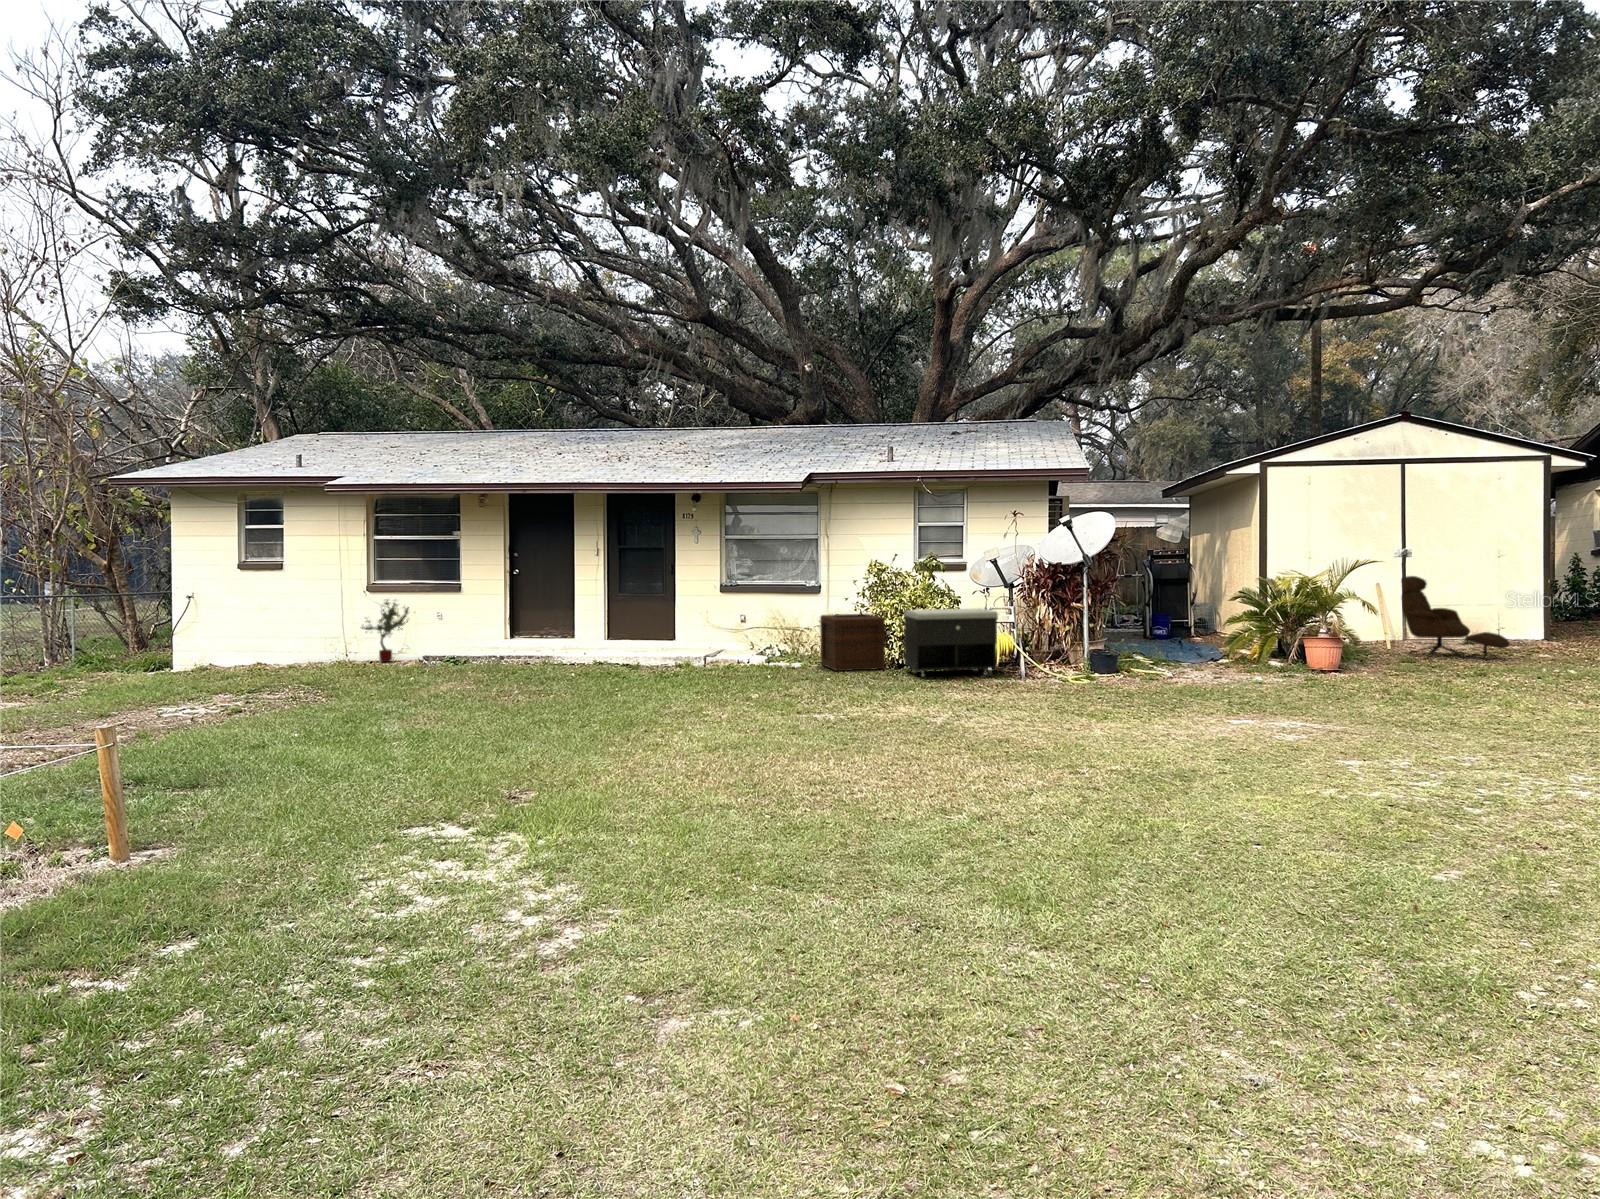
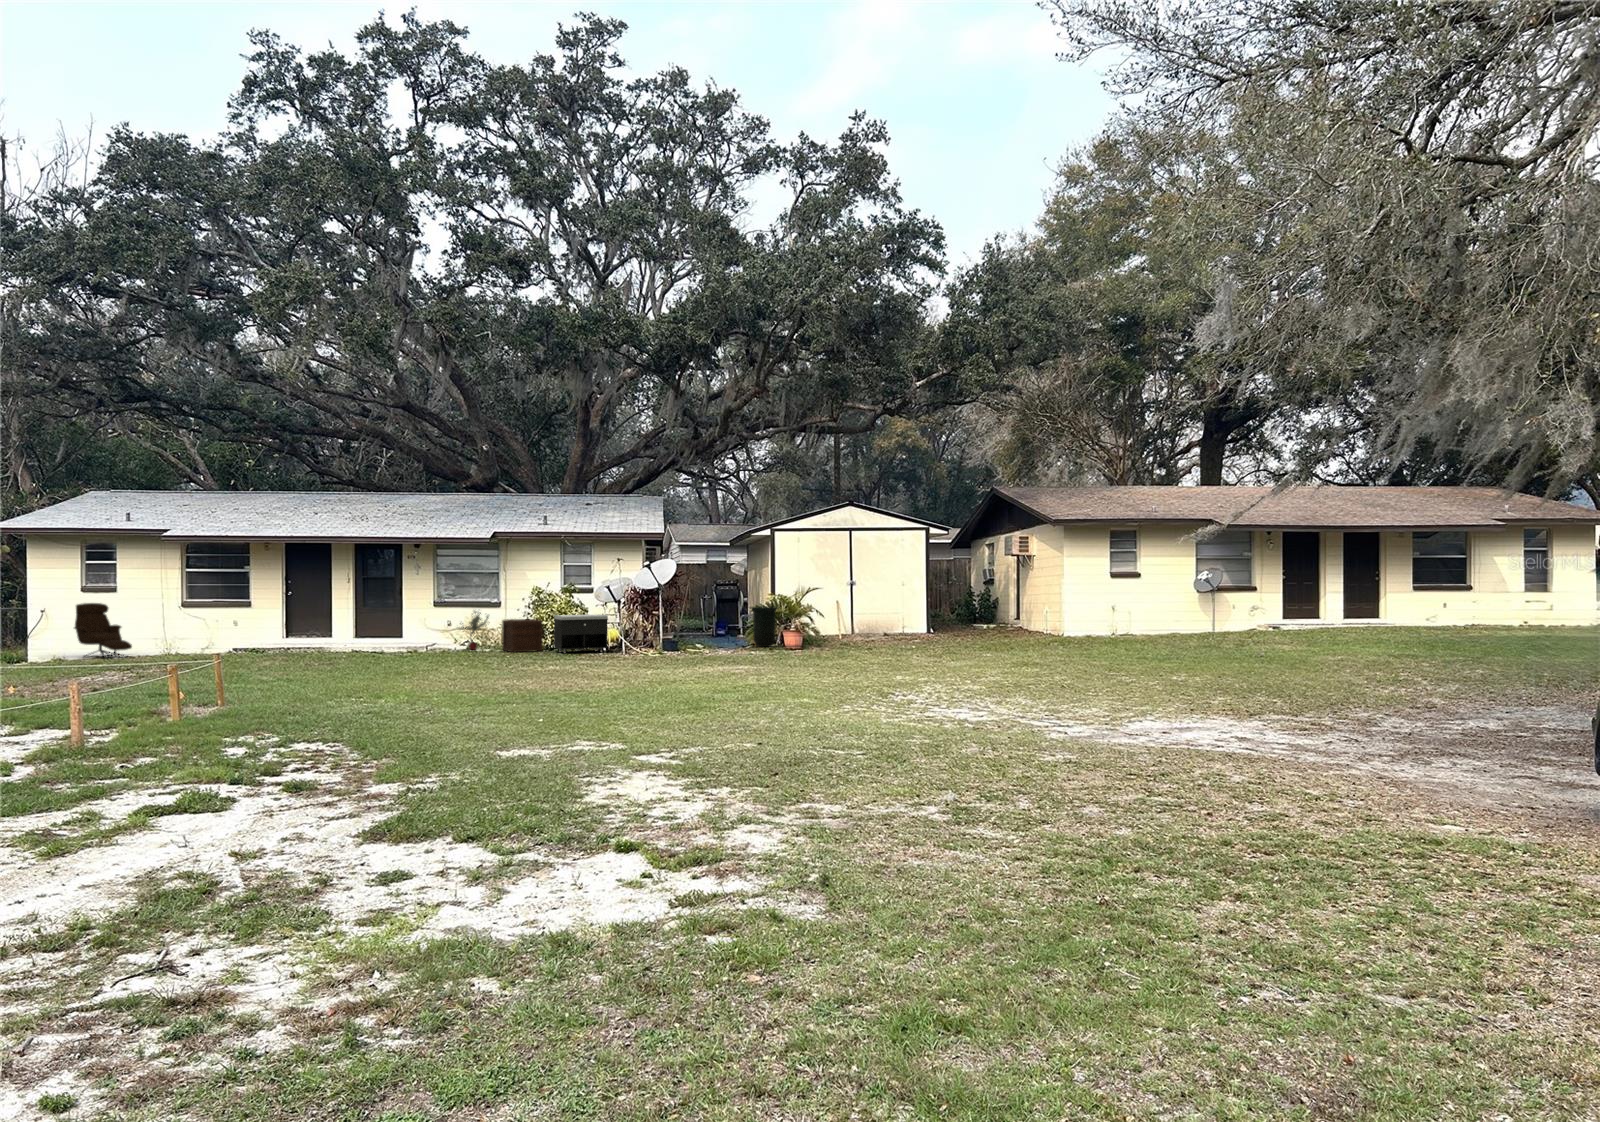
lounge chair: present [1401,576,1509,660] -> present [74,603,132,657]
trash can: none [1241,595,1305,668] -> present [750,606,779,647]
potted tree: present [362,599,409,662] -> present [457,611,489,650]

